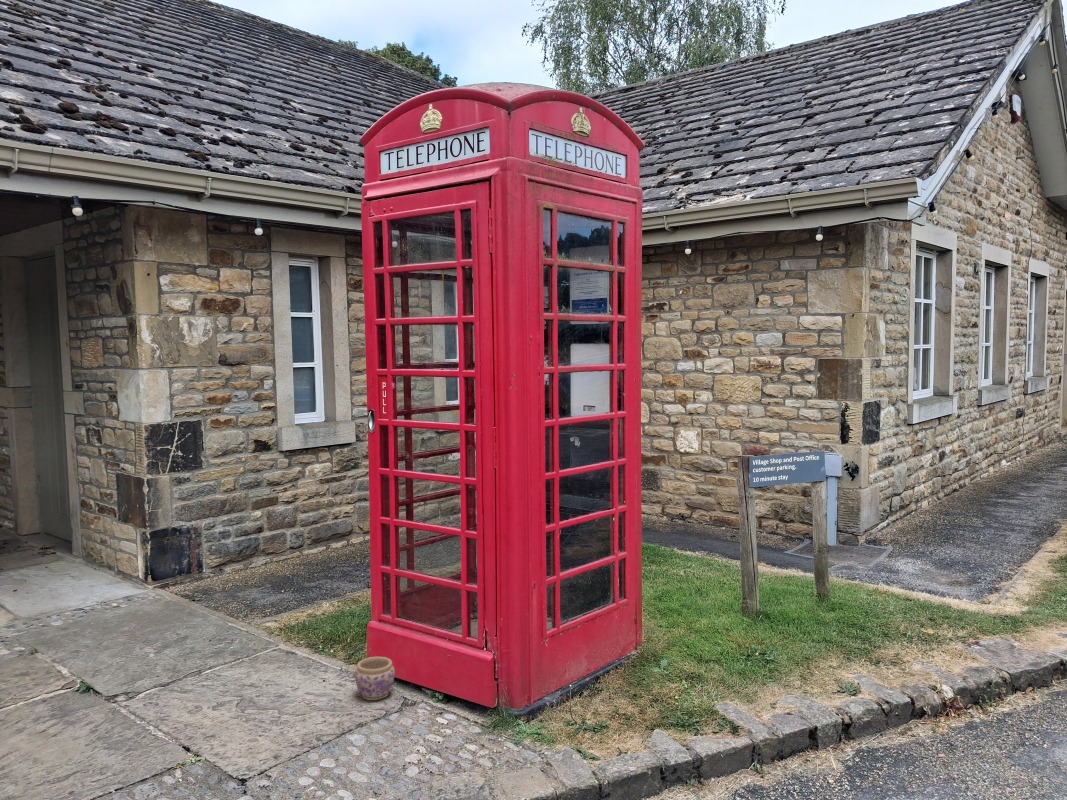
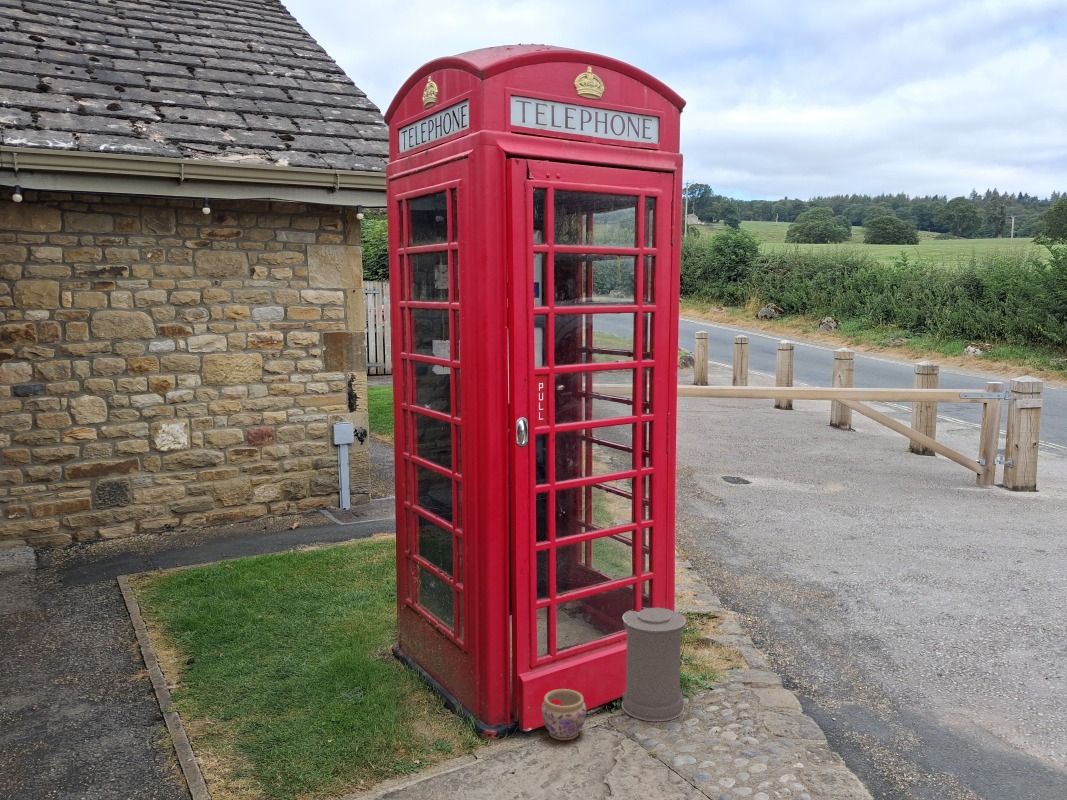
trash can: none [407,623,471,739] -> present [622,607,686,721]

